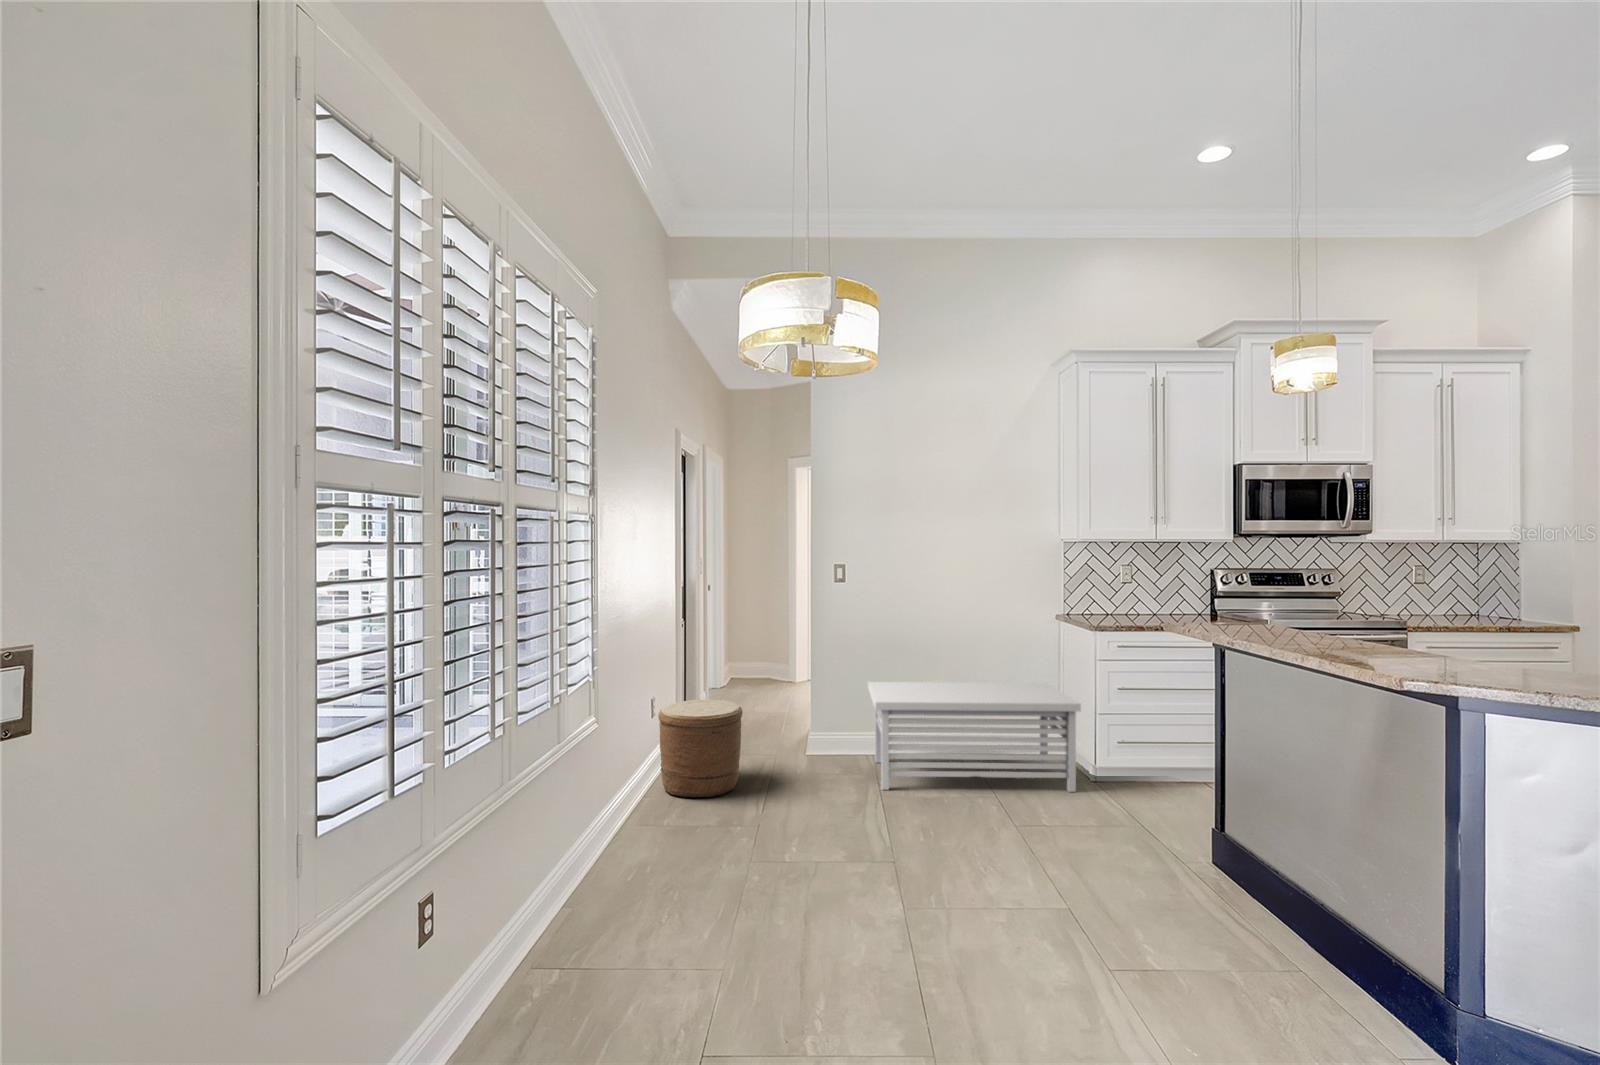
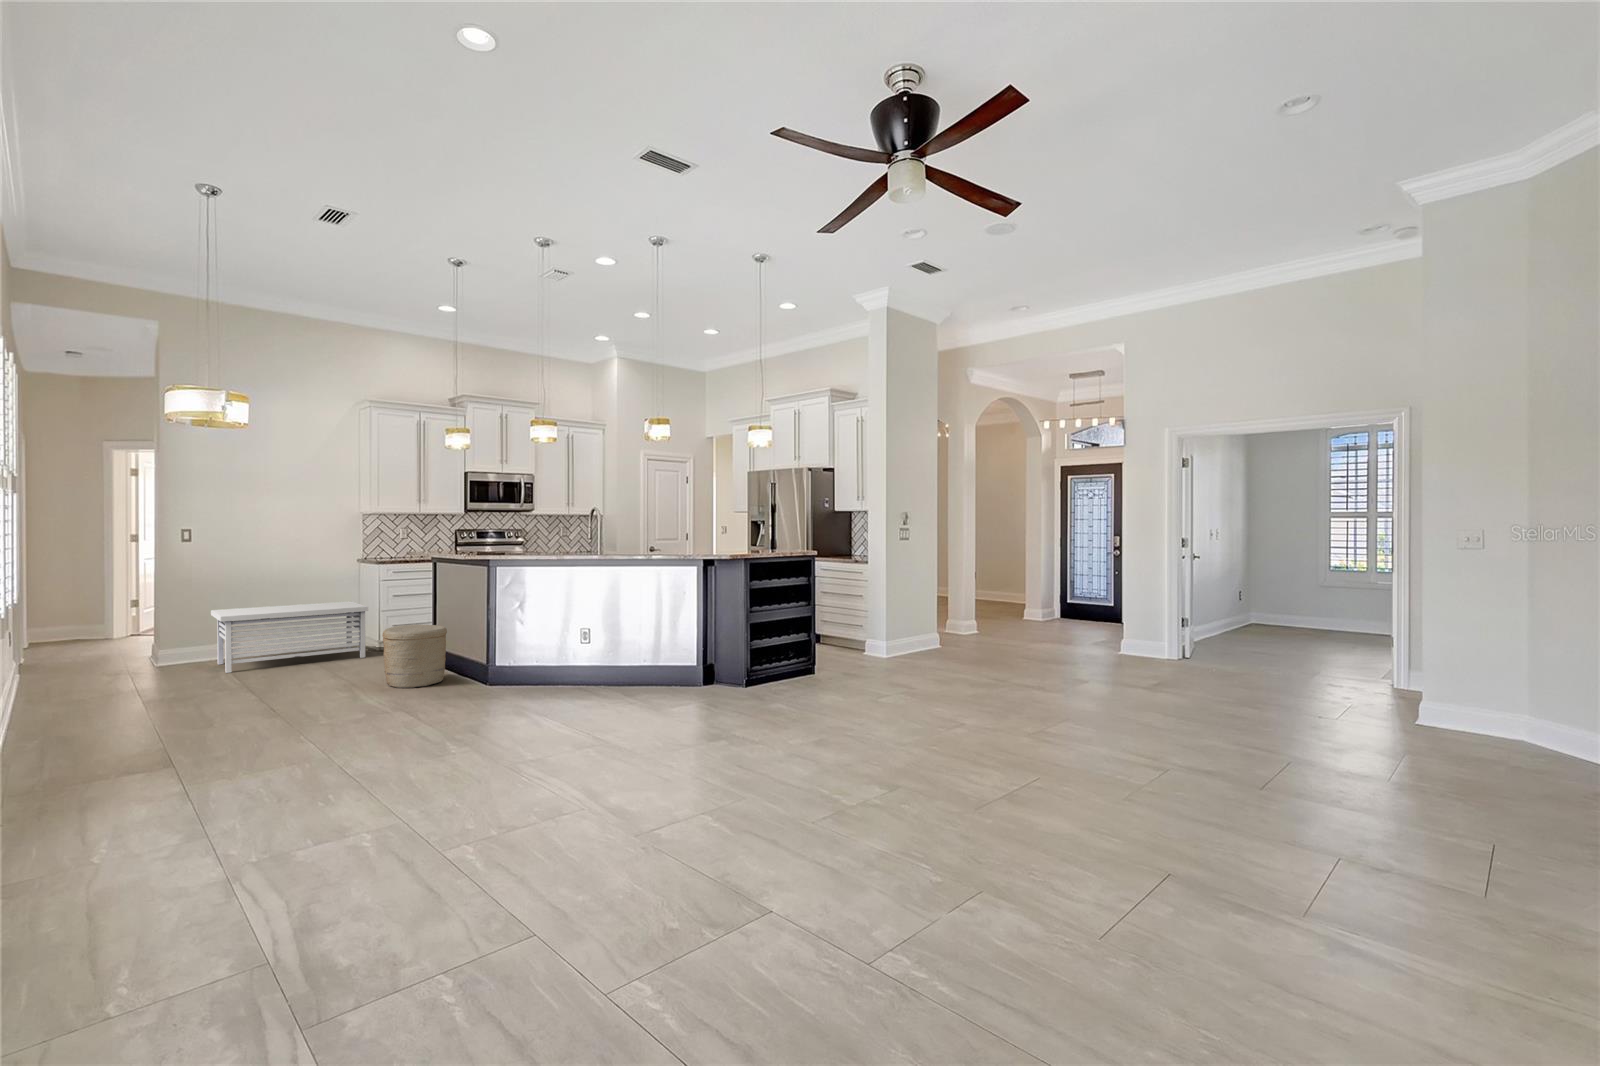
woven basket: present [658,699,743,797] -> present [383,625,447,688]

